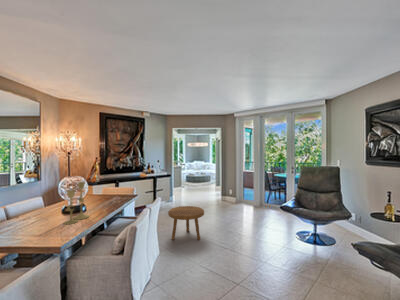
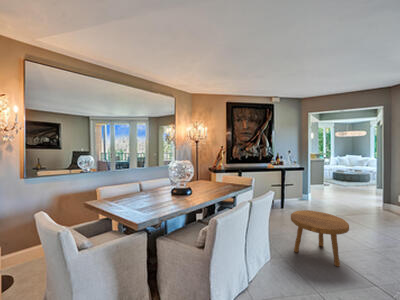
candlestick: present [64,182,89,224] -> none [161,166,187,208]

